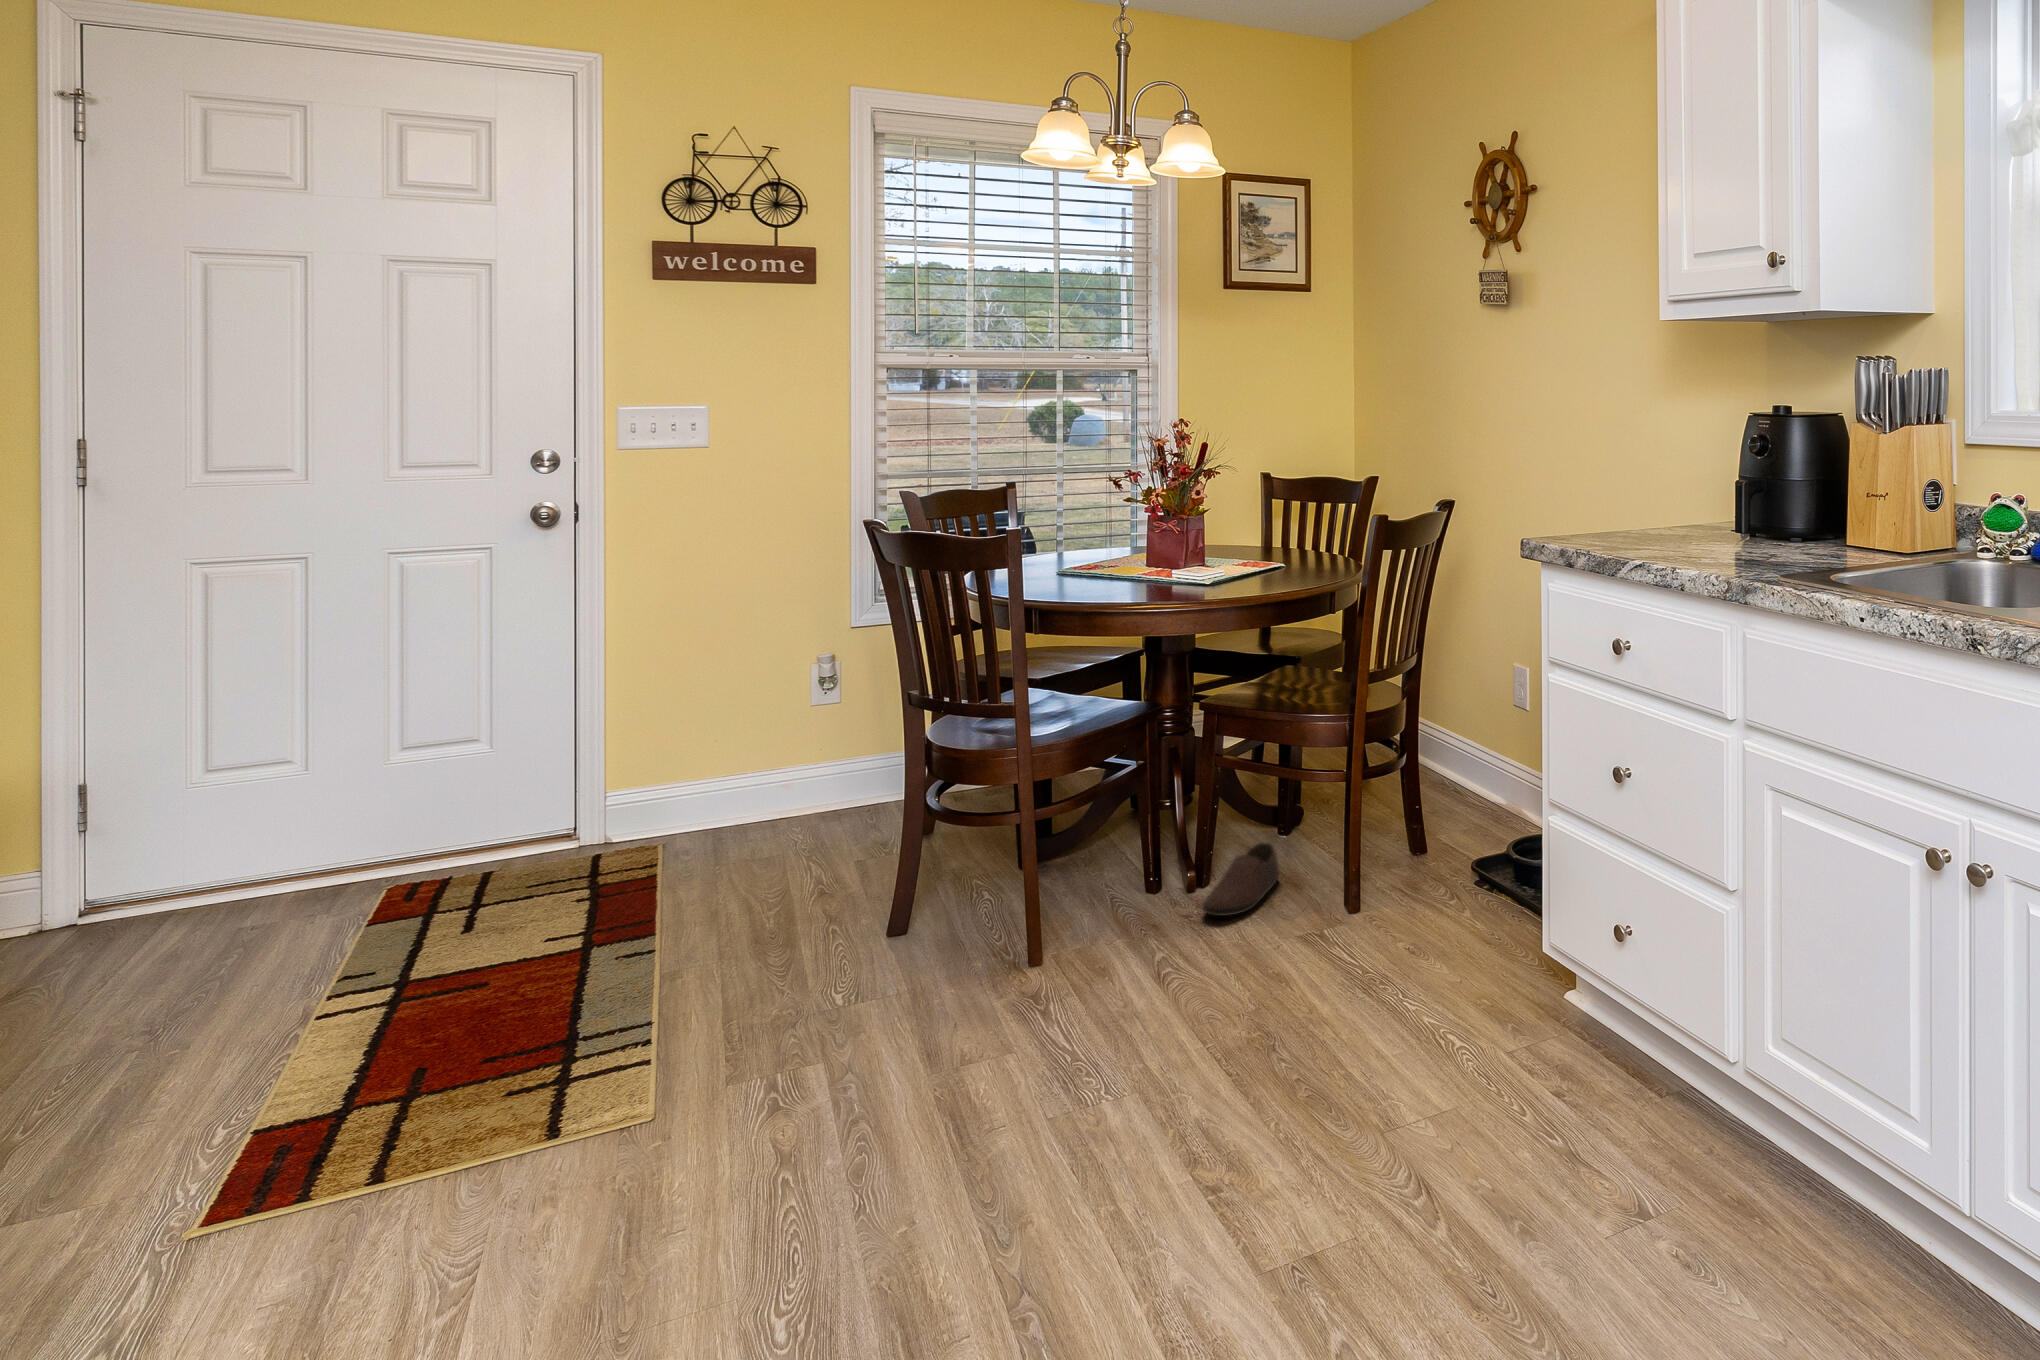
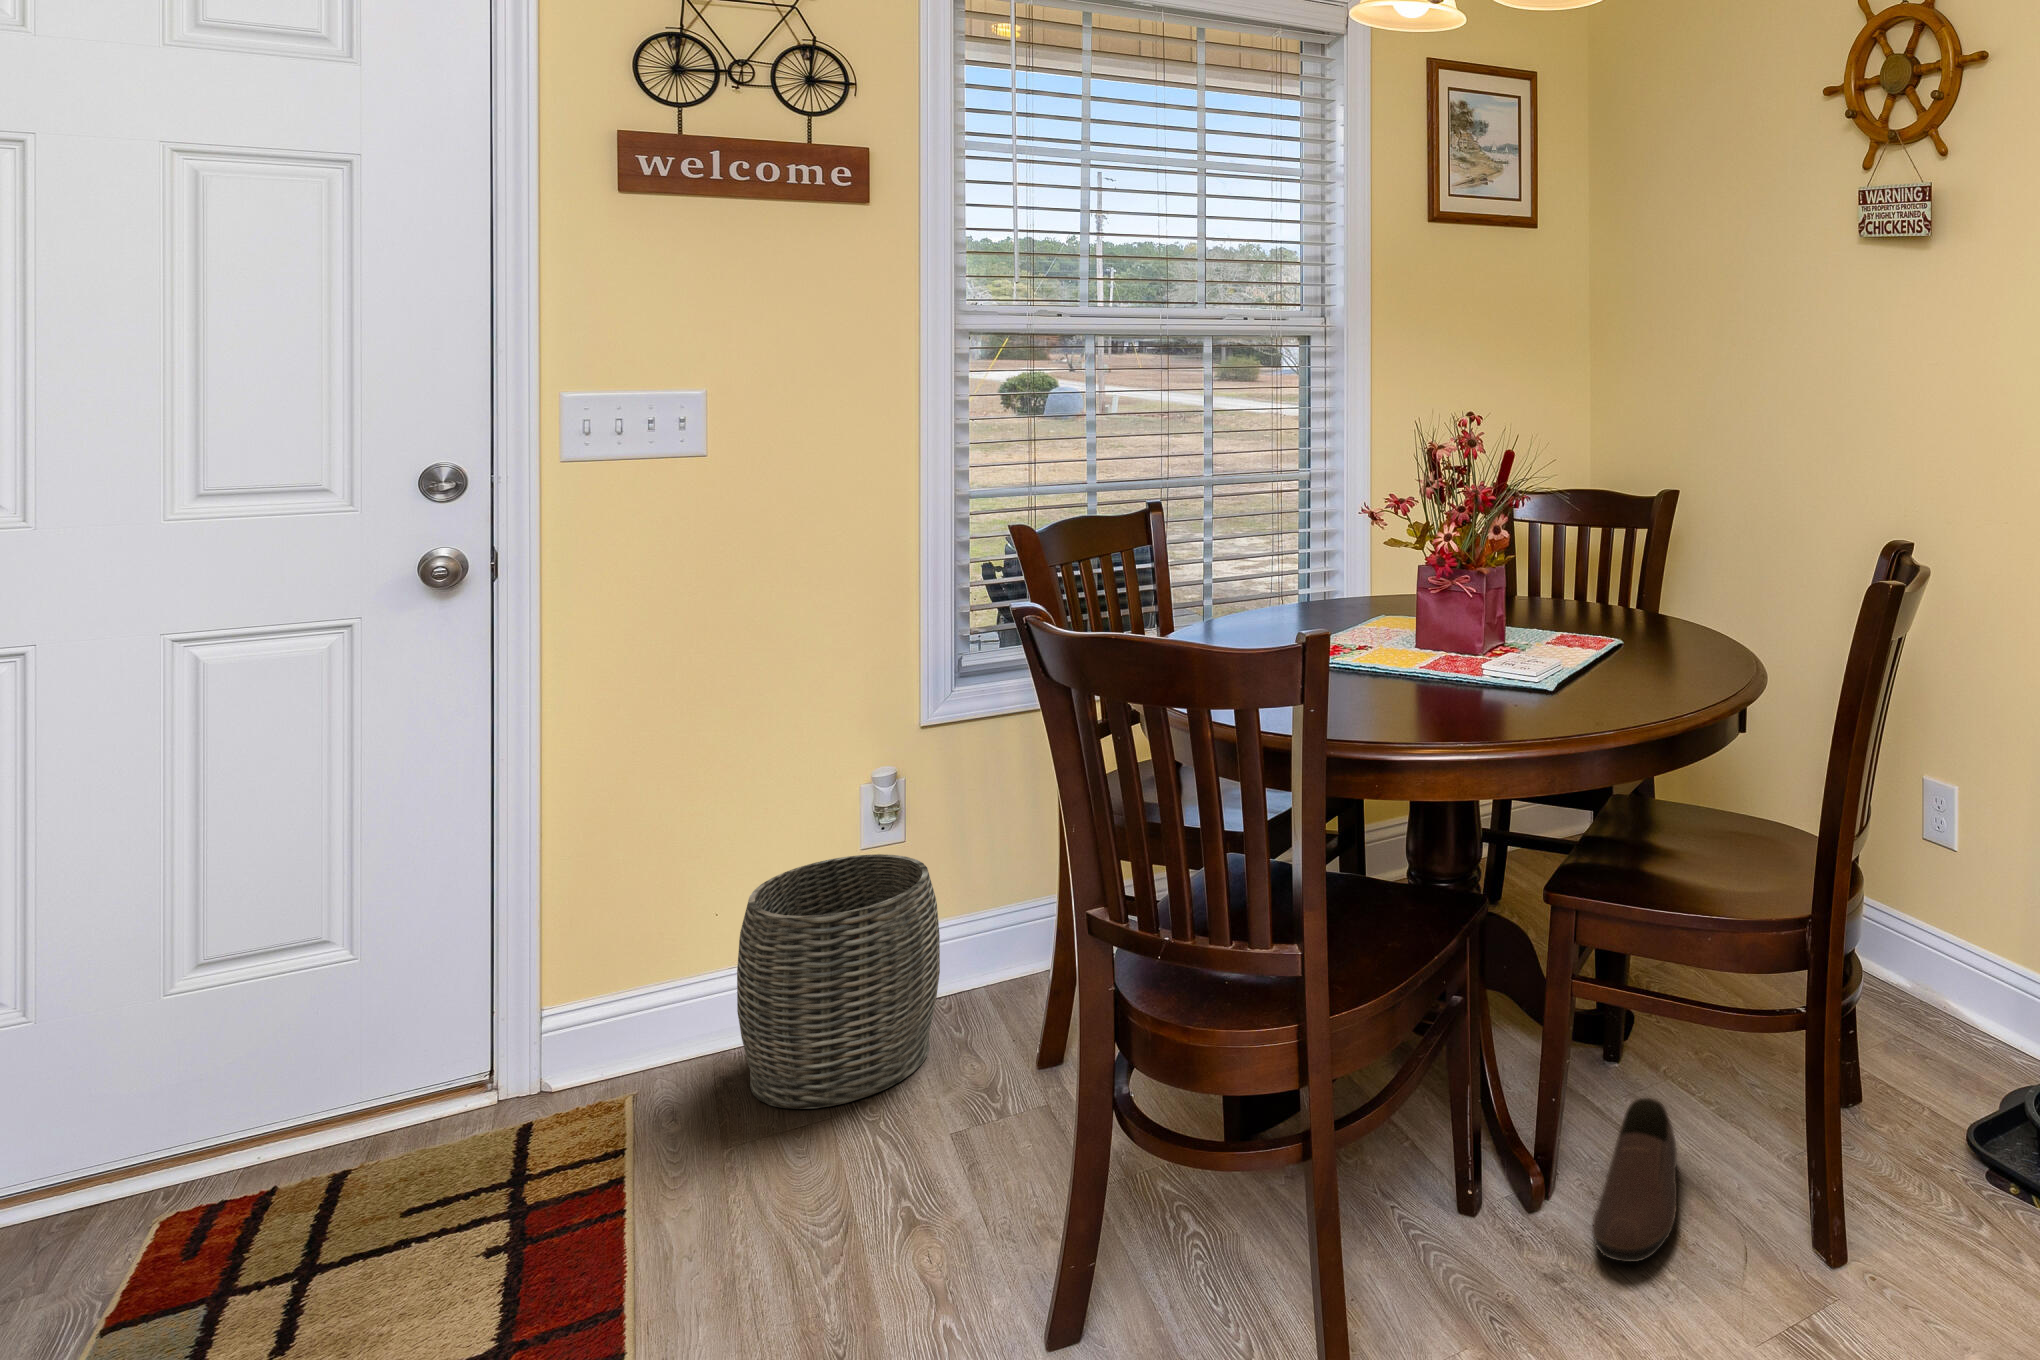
woven basket: none [720,706,851,852] -> present [737,854,940,1109]

